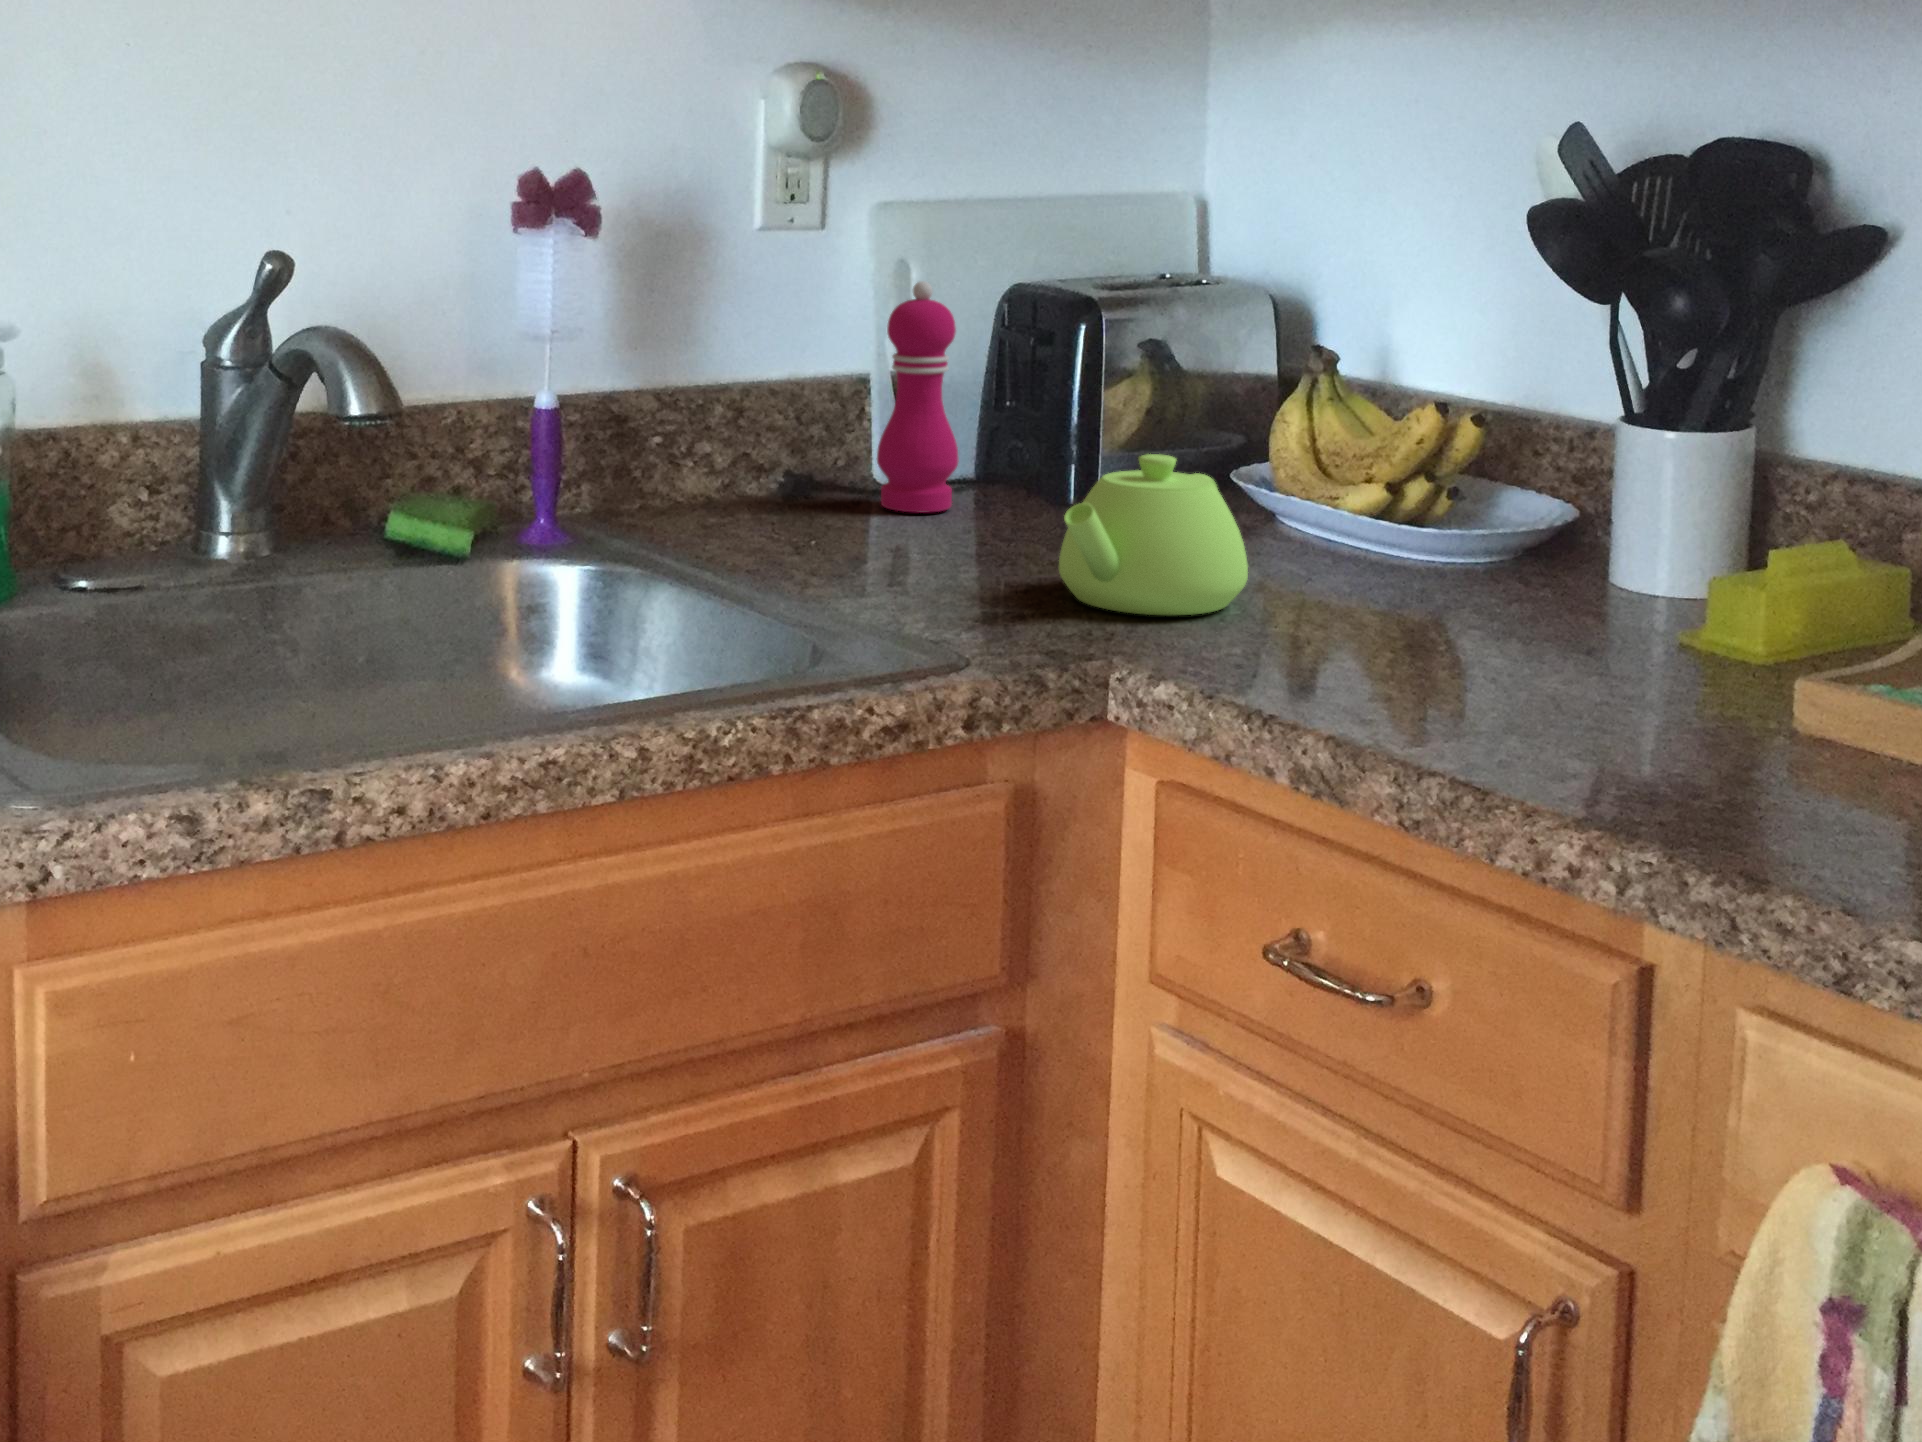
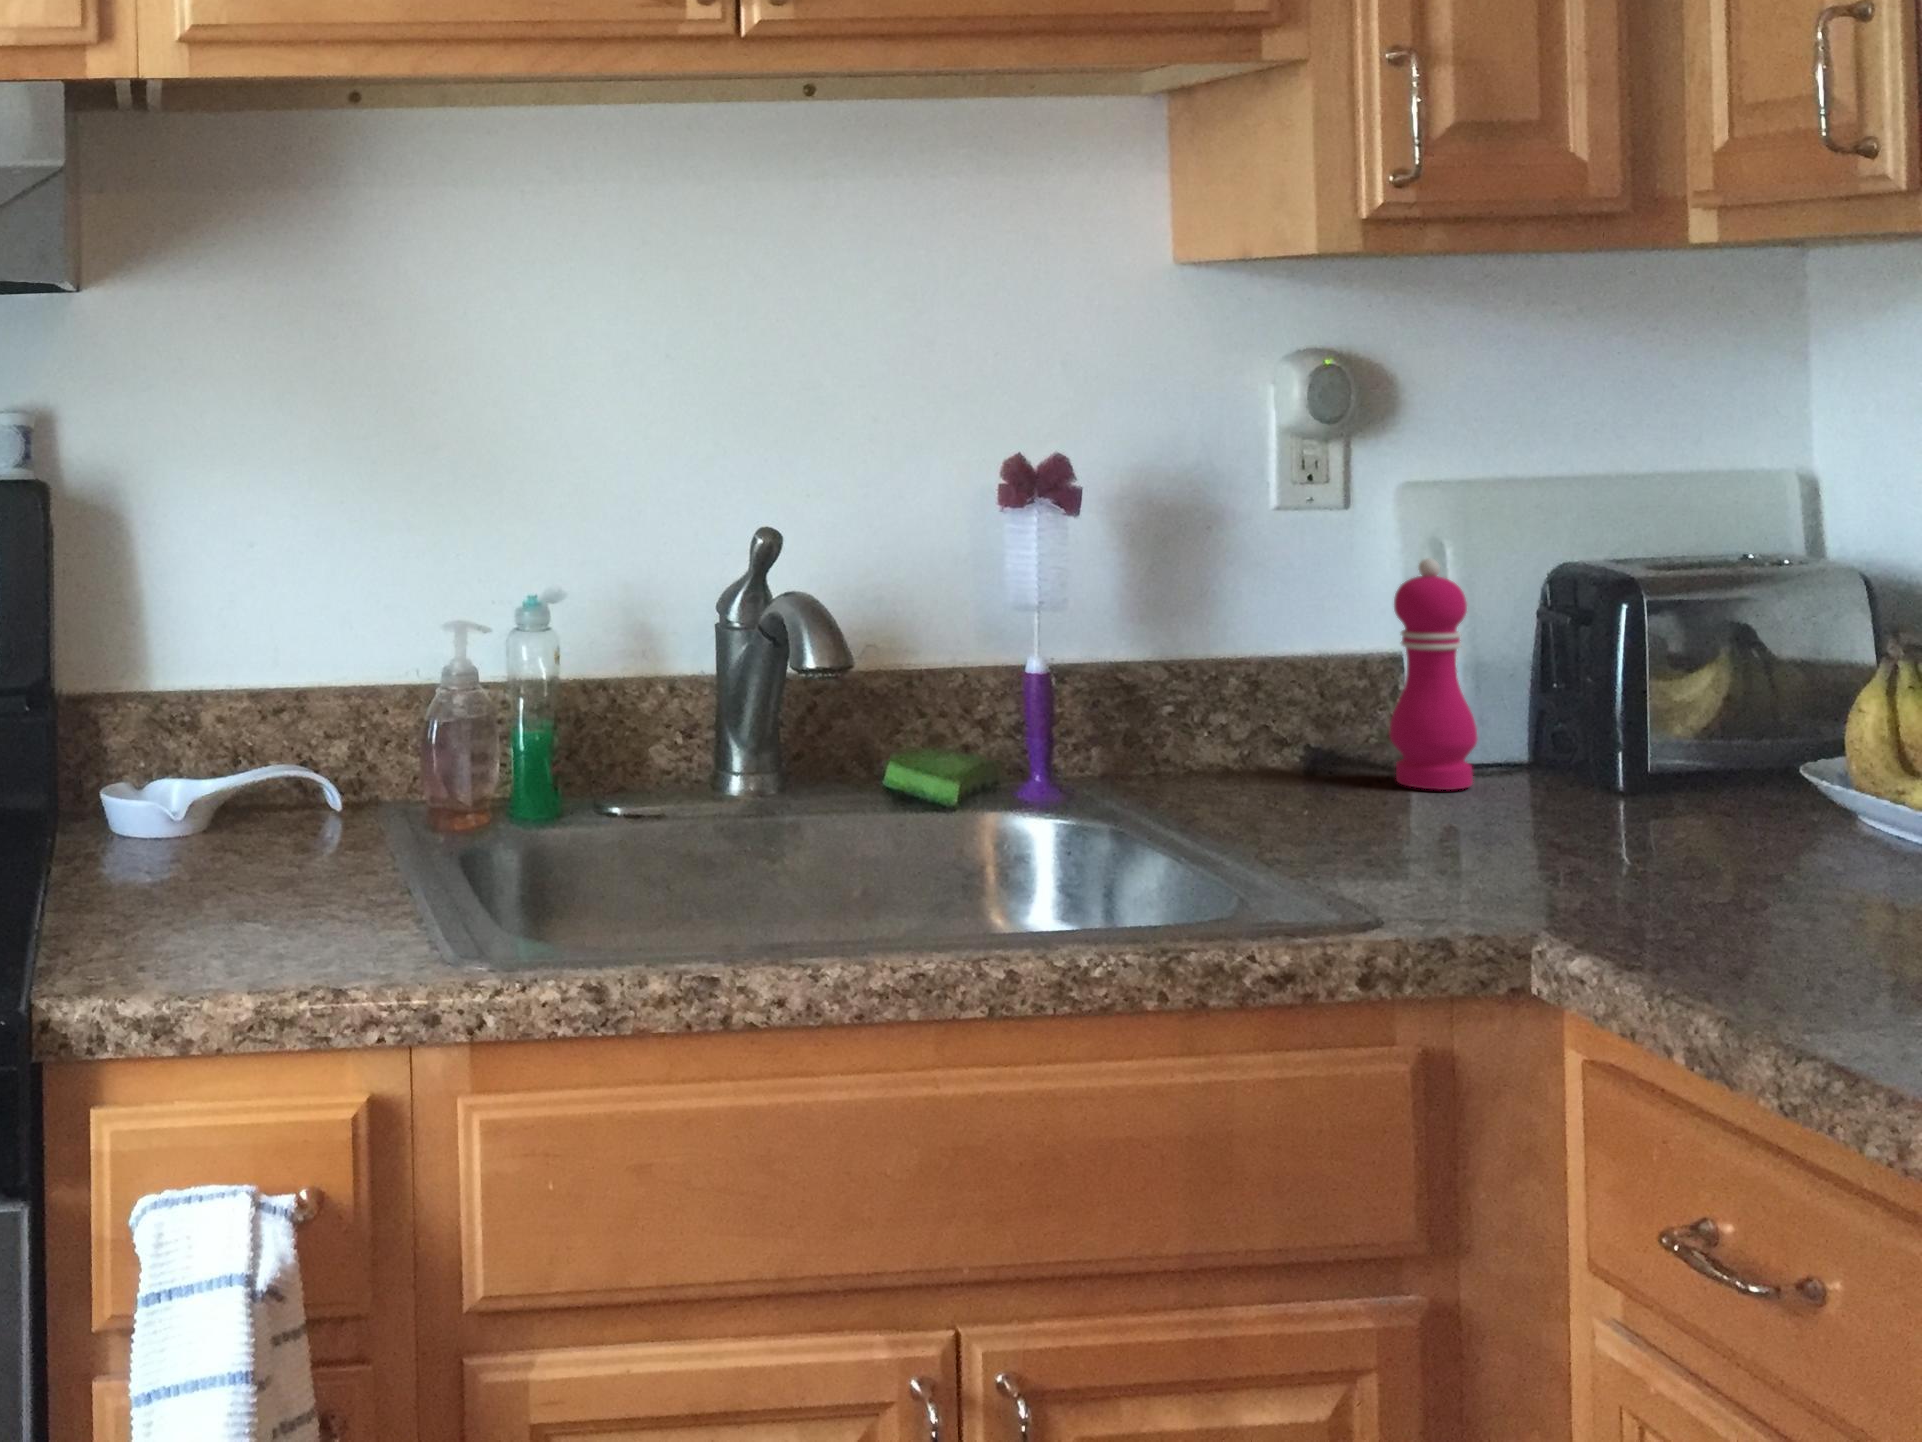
teapot: present [1059,454,1248,615] -> none [1507,731,1739,898]

